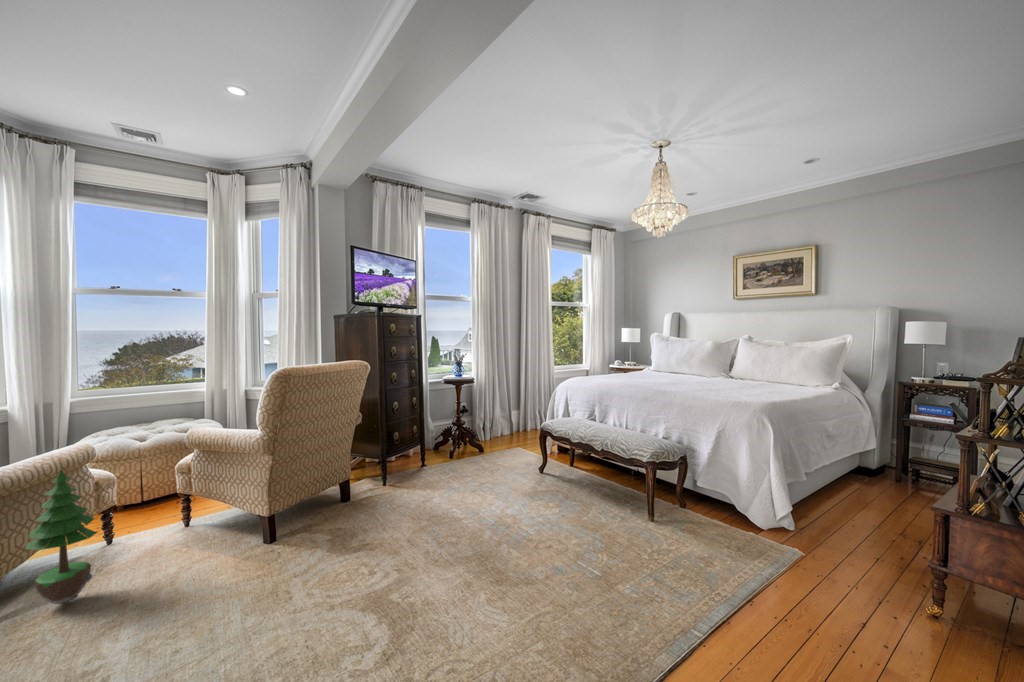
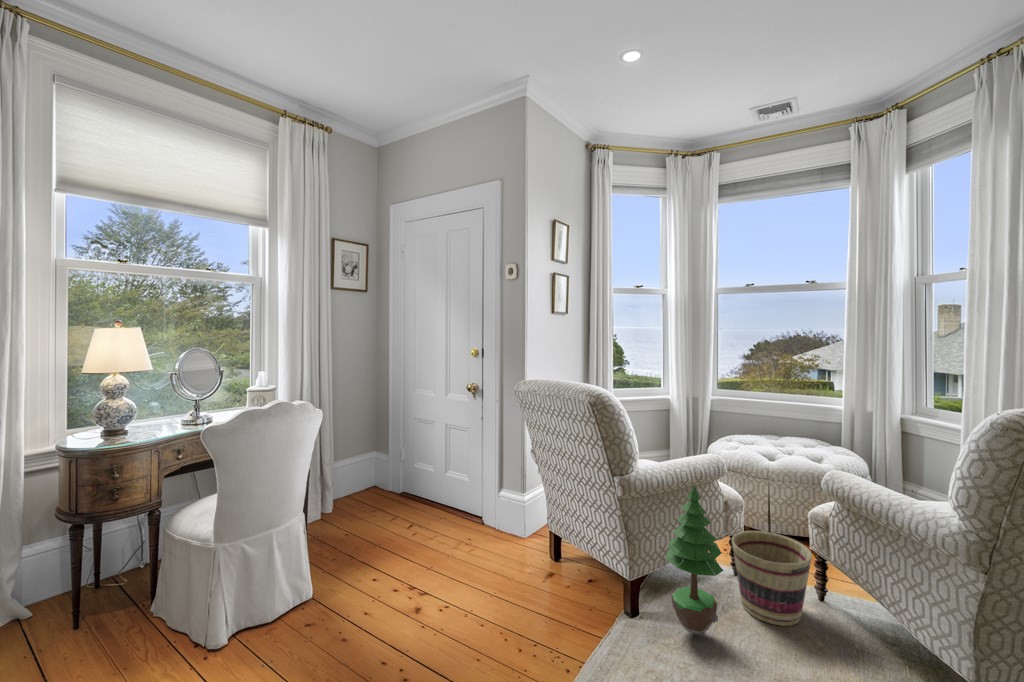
basket: none [104,492,179,564] -> present [732,531,812,626]

